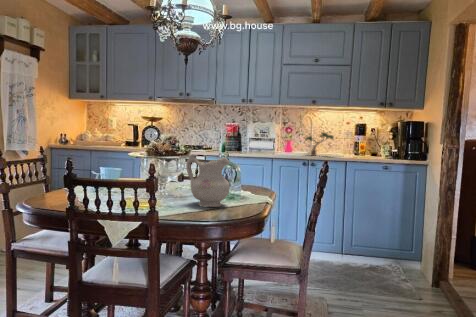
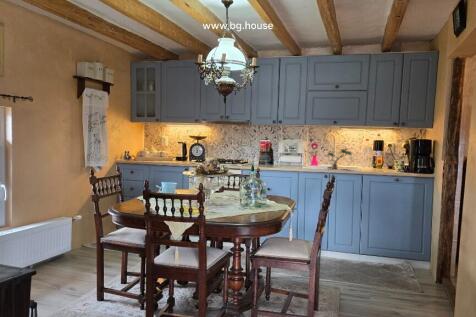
ceramic pitcher: present [186,155,230,207] -> none [225,174,257,213]

